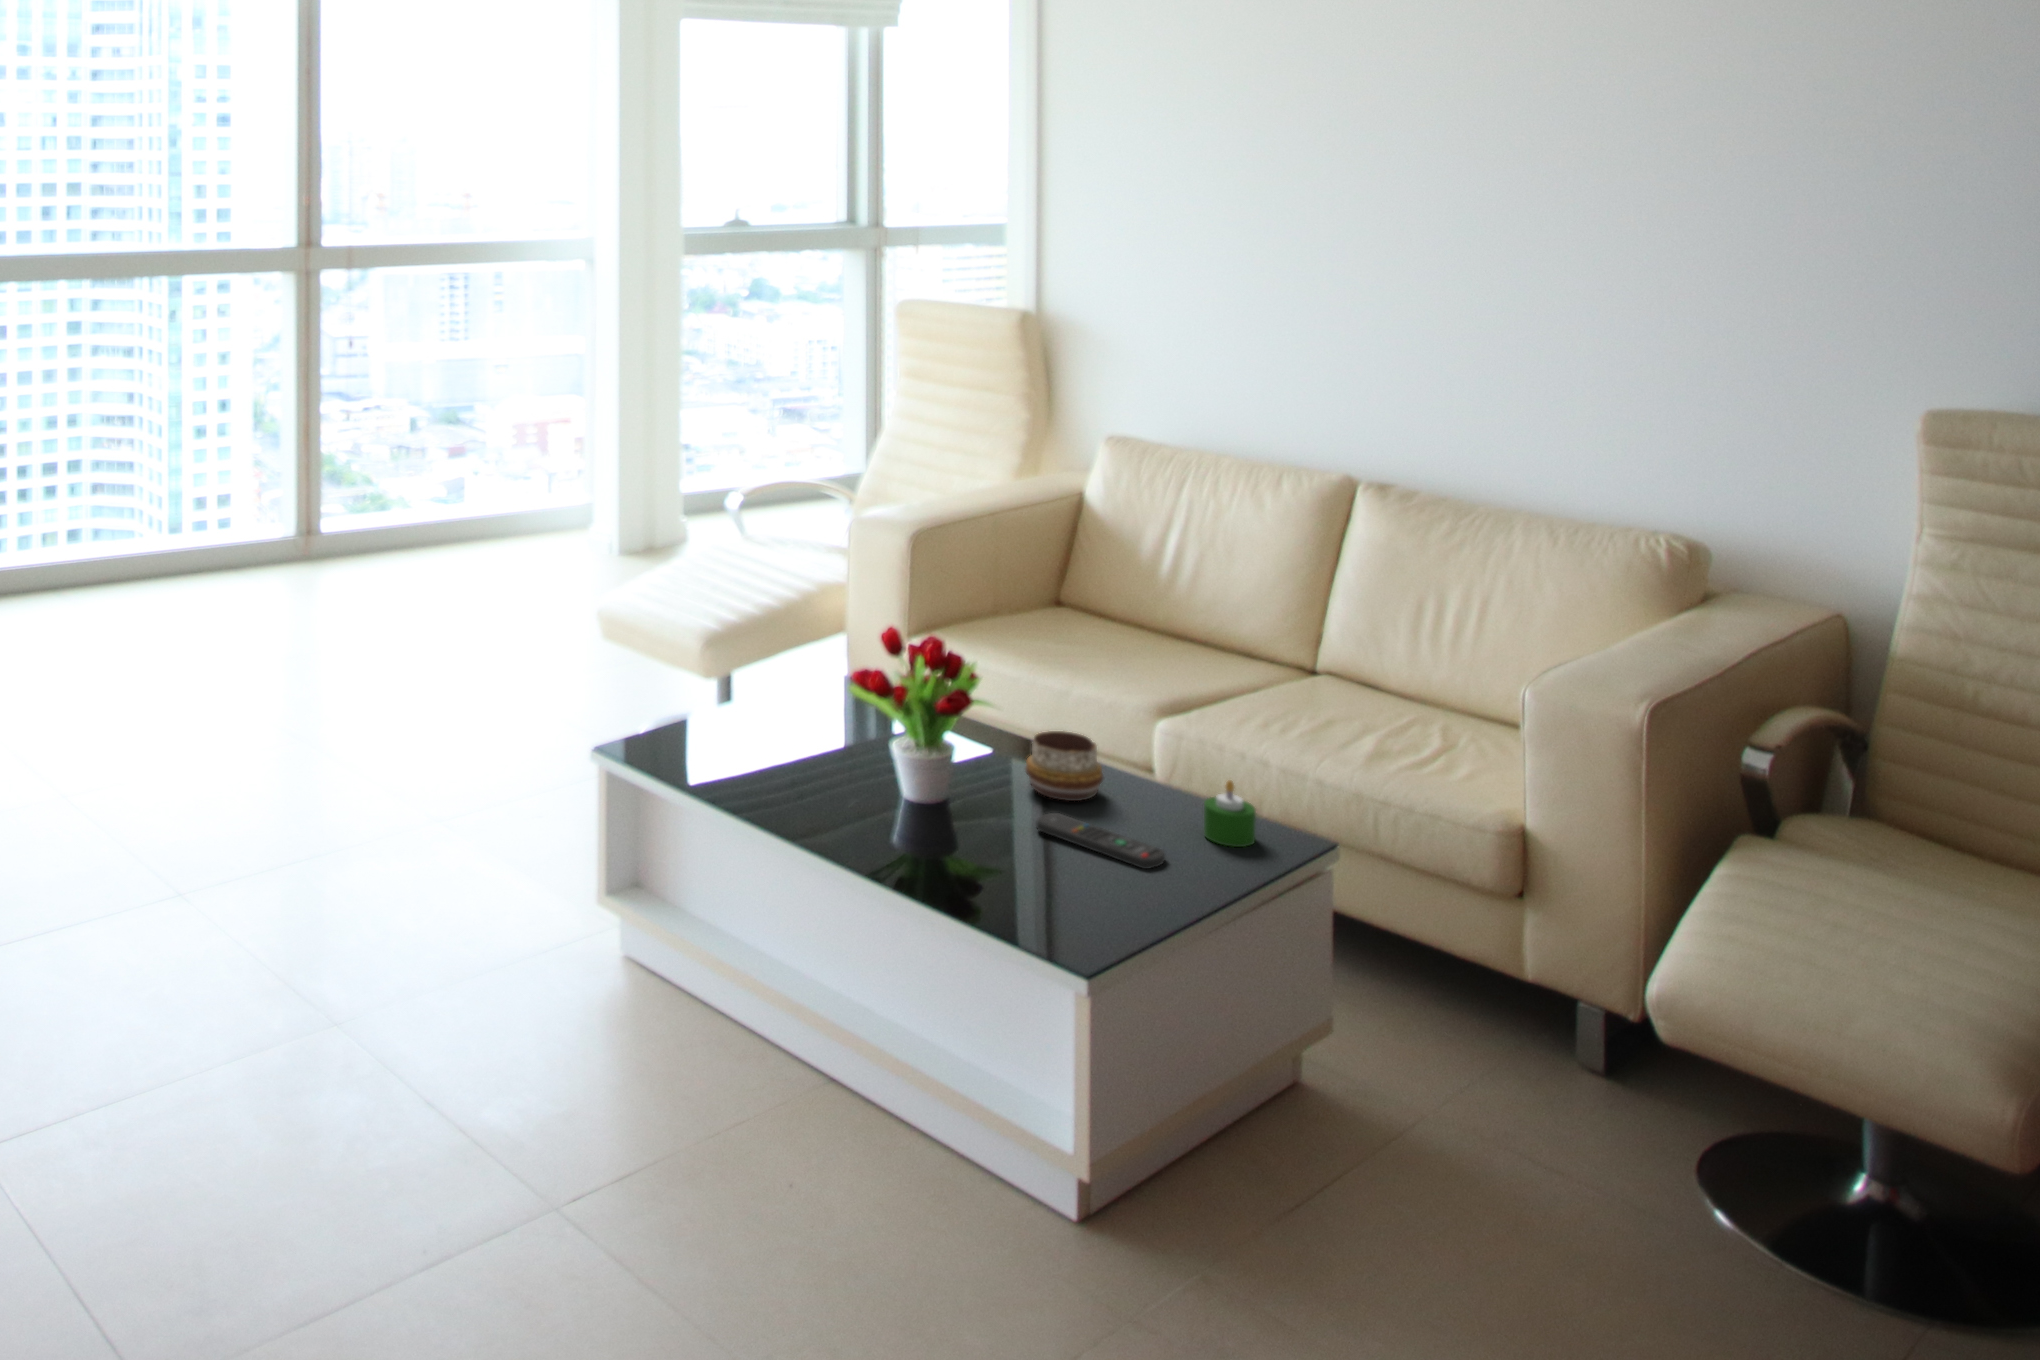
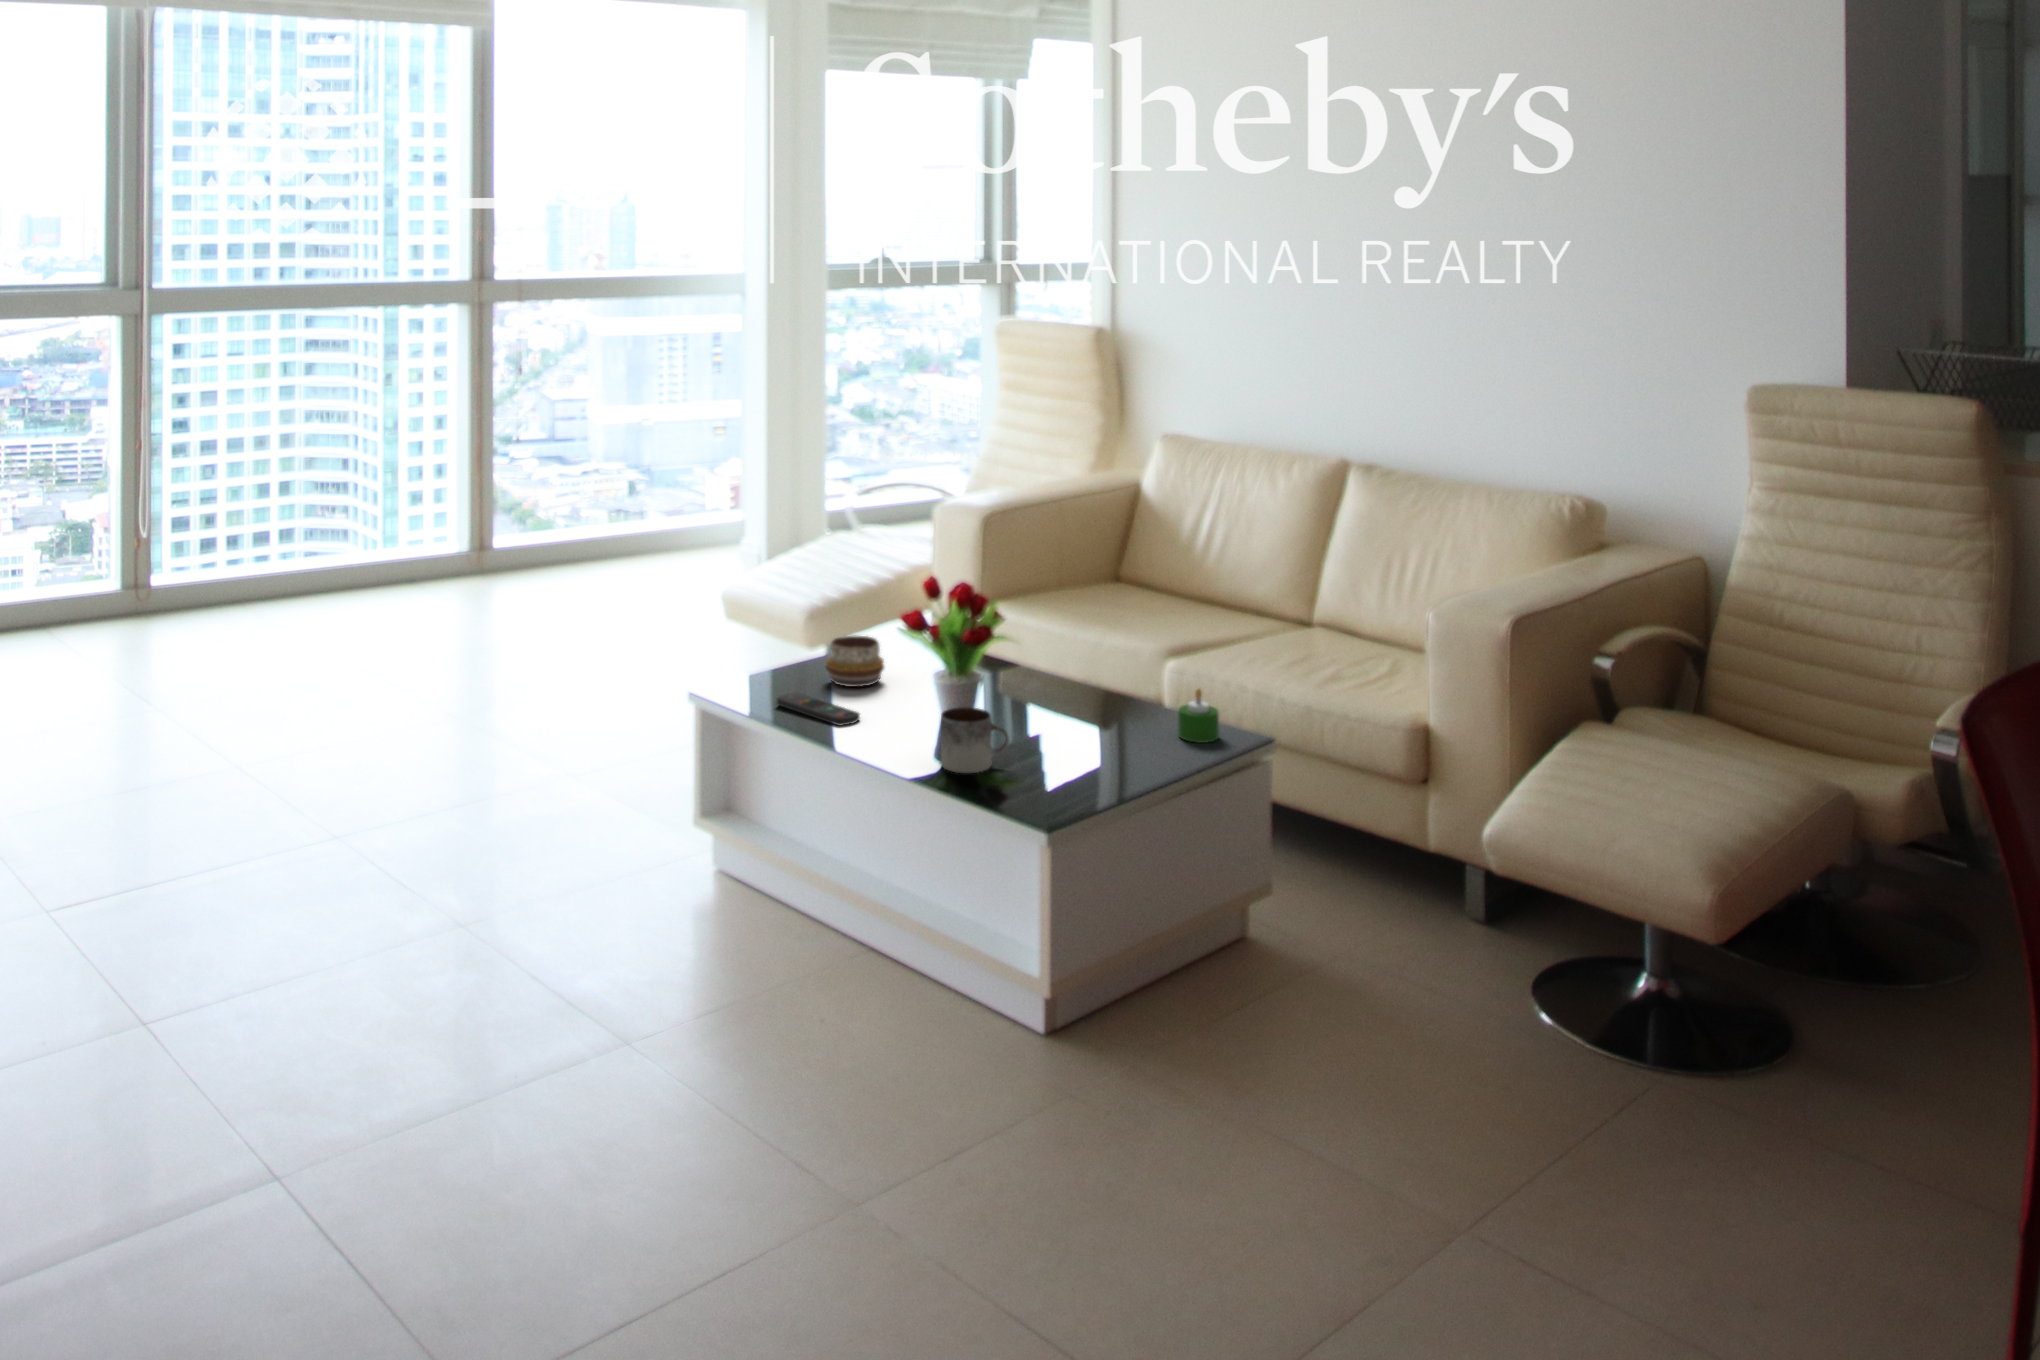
decorative bowl: present [1025,731,1103,801] -> present [825,635,884,687]
mug: none [926,802,1010,885] -> present [941,707,1009,773]
remote control: present [1036,813,1165,869] -> present [777,693,860,726]

